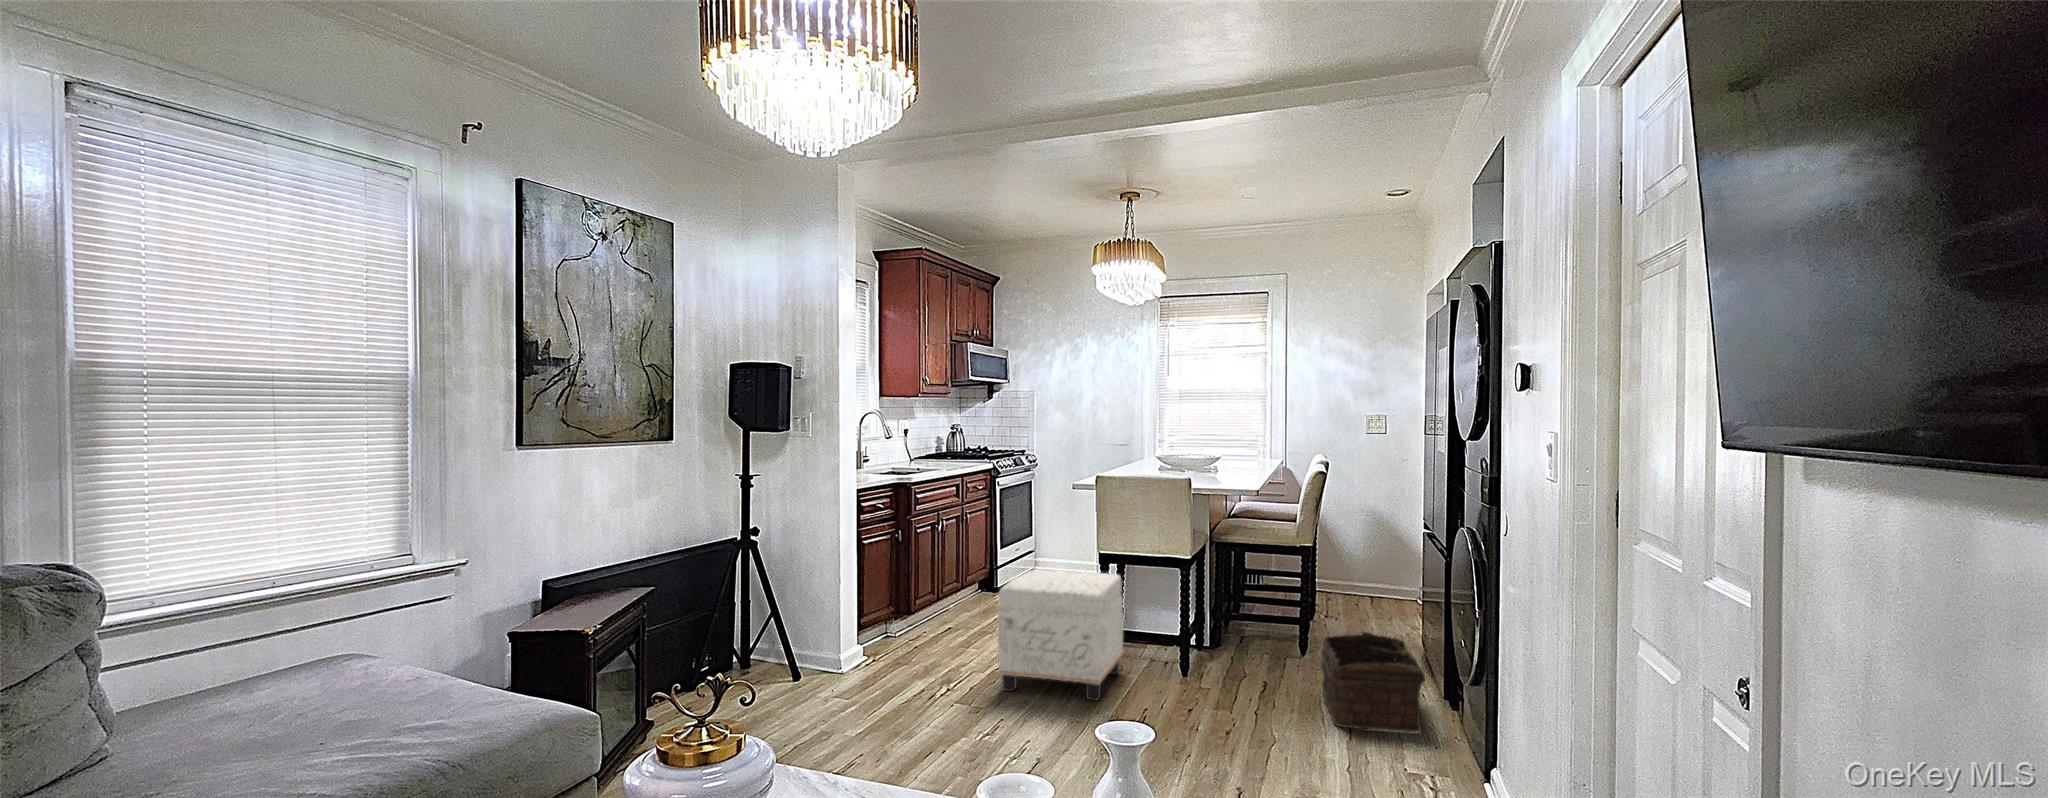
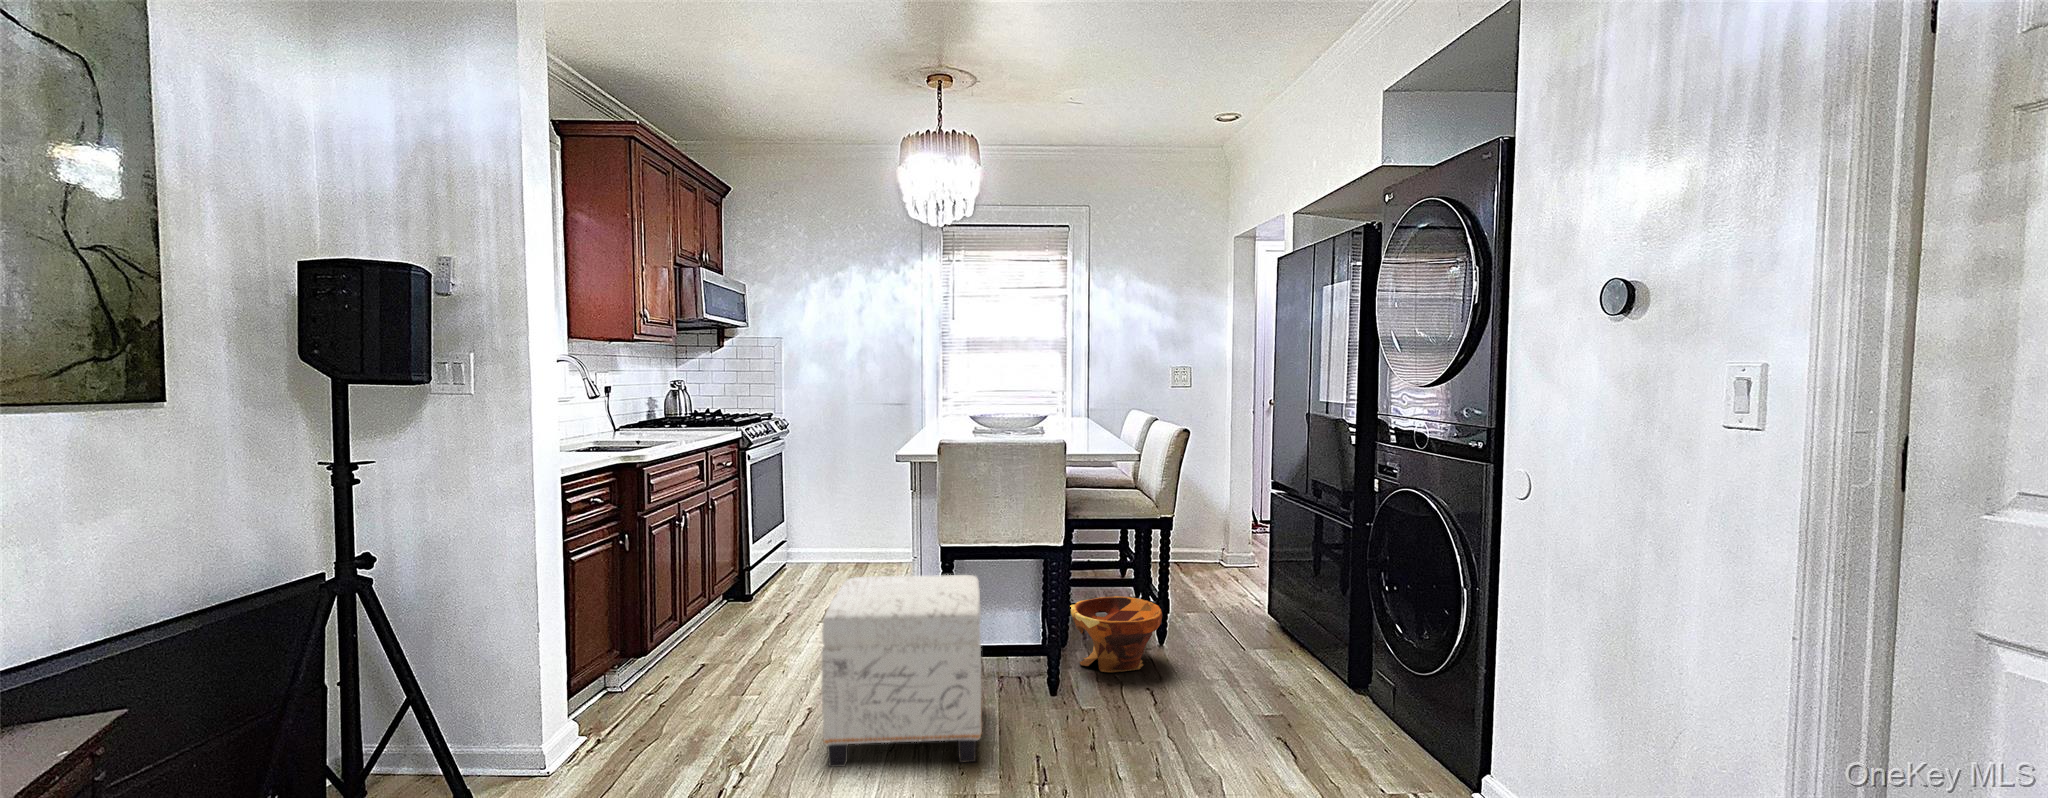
planter: none [1210,608,1285,666] -> present [1070,596,1162,672]
basket: present [1321,632,1425,732] -> none [1235,621,1390,752]

